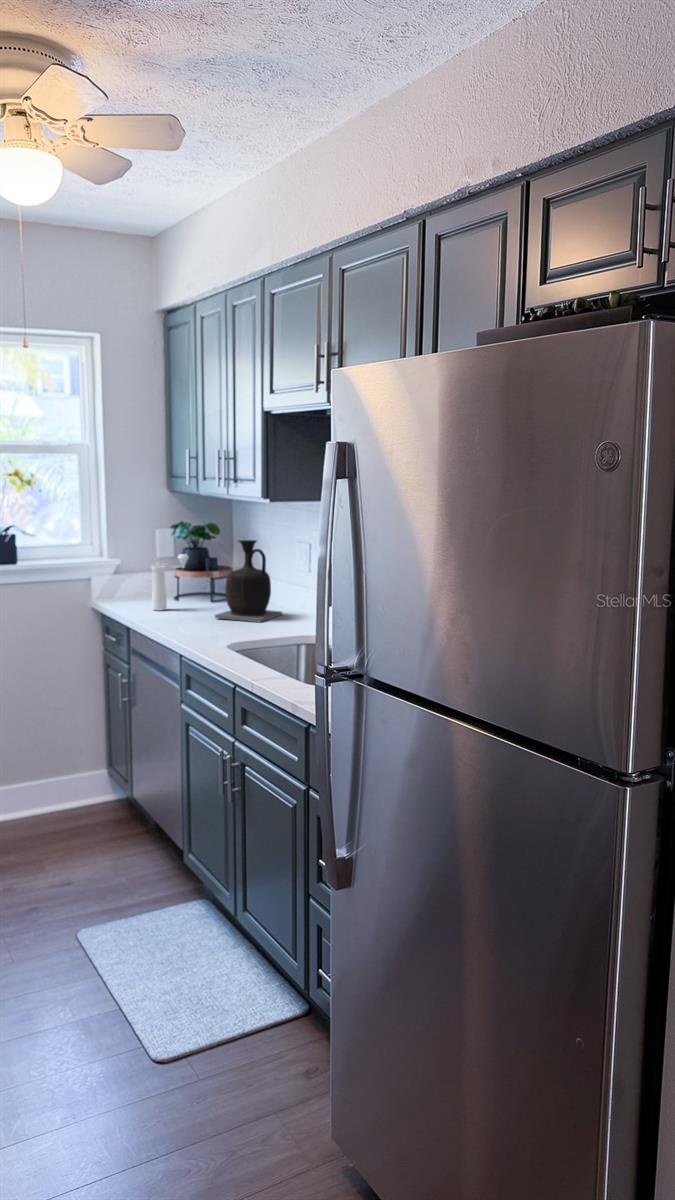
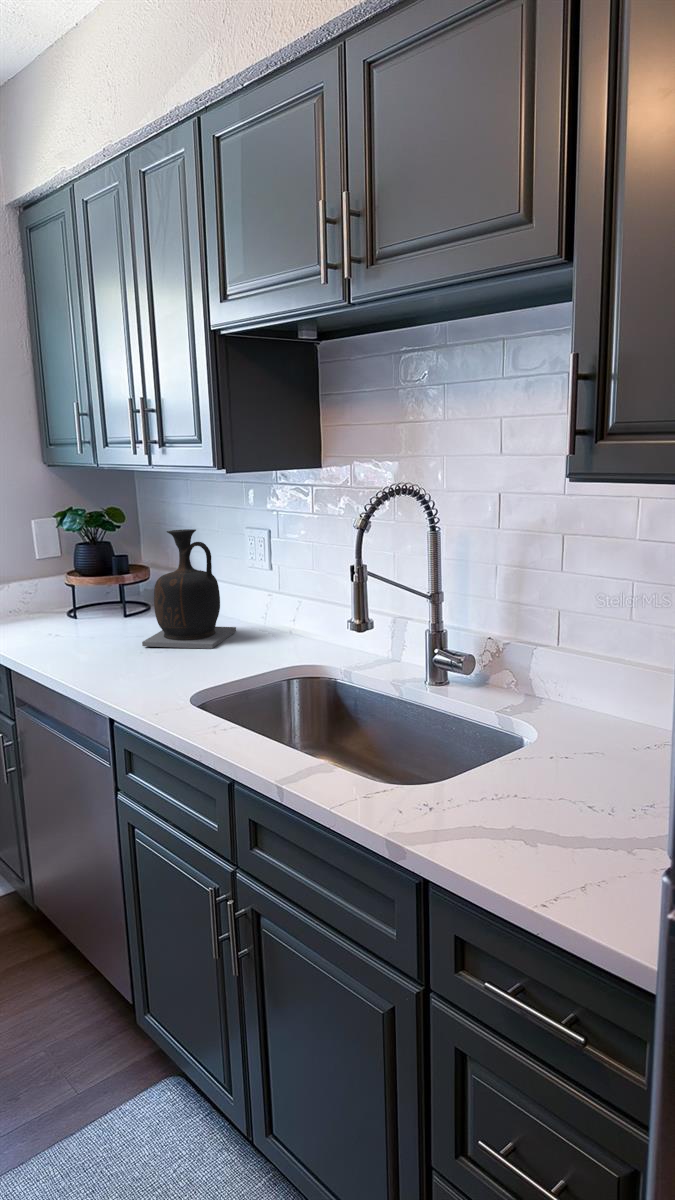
pepper mill: present [151,554,189,611] -> none [36,554,89,639]

